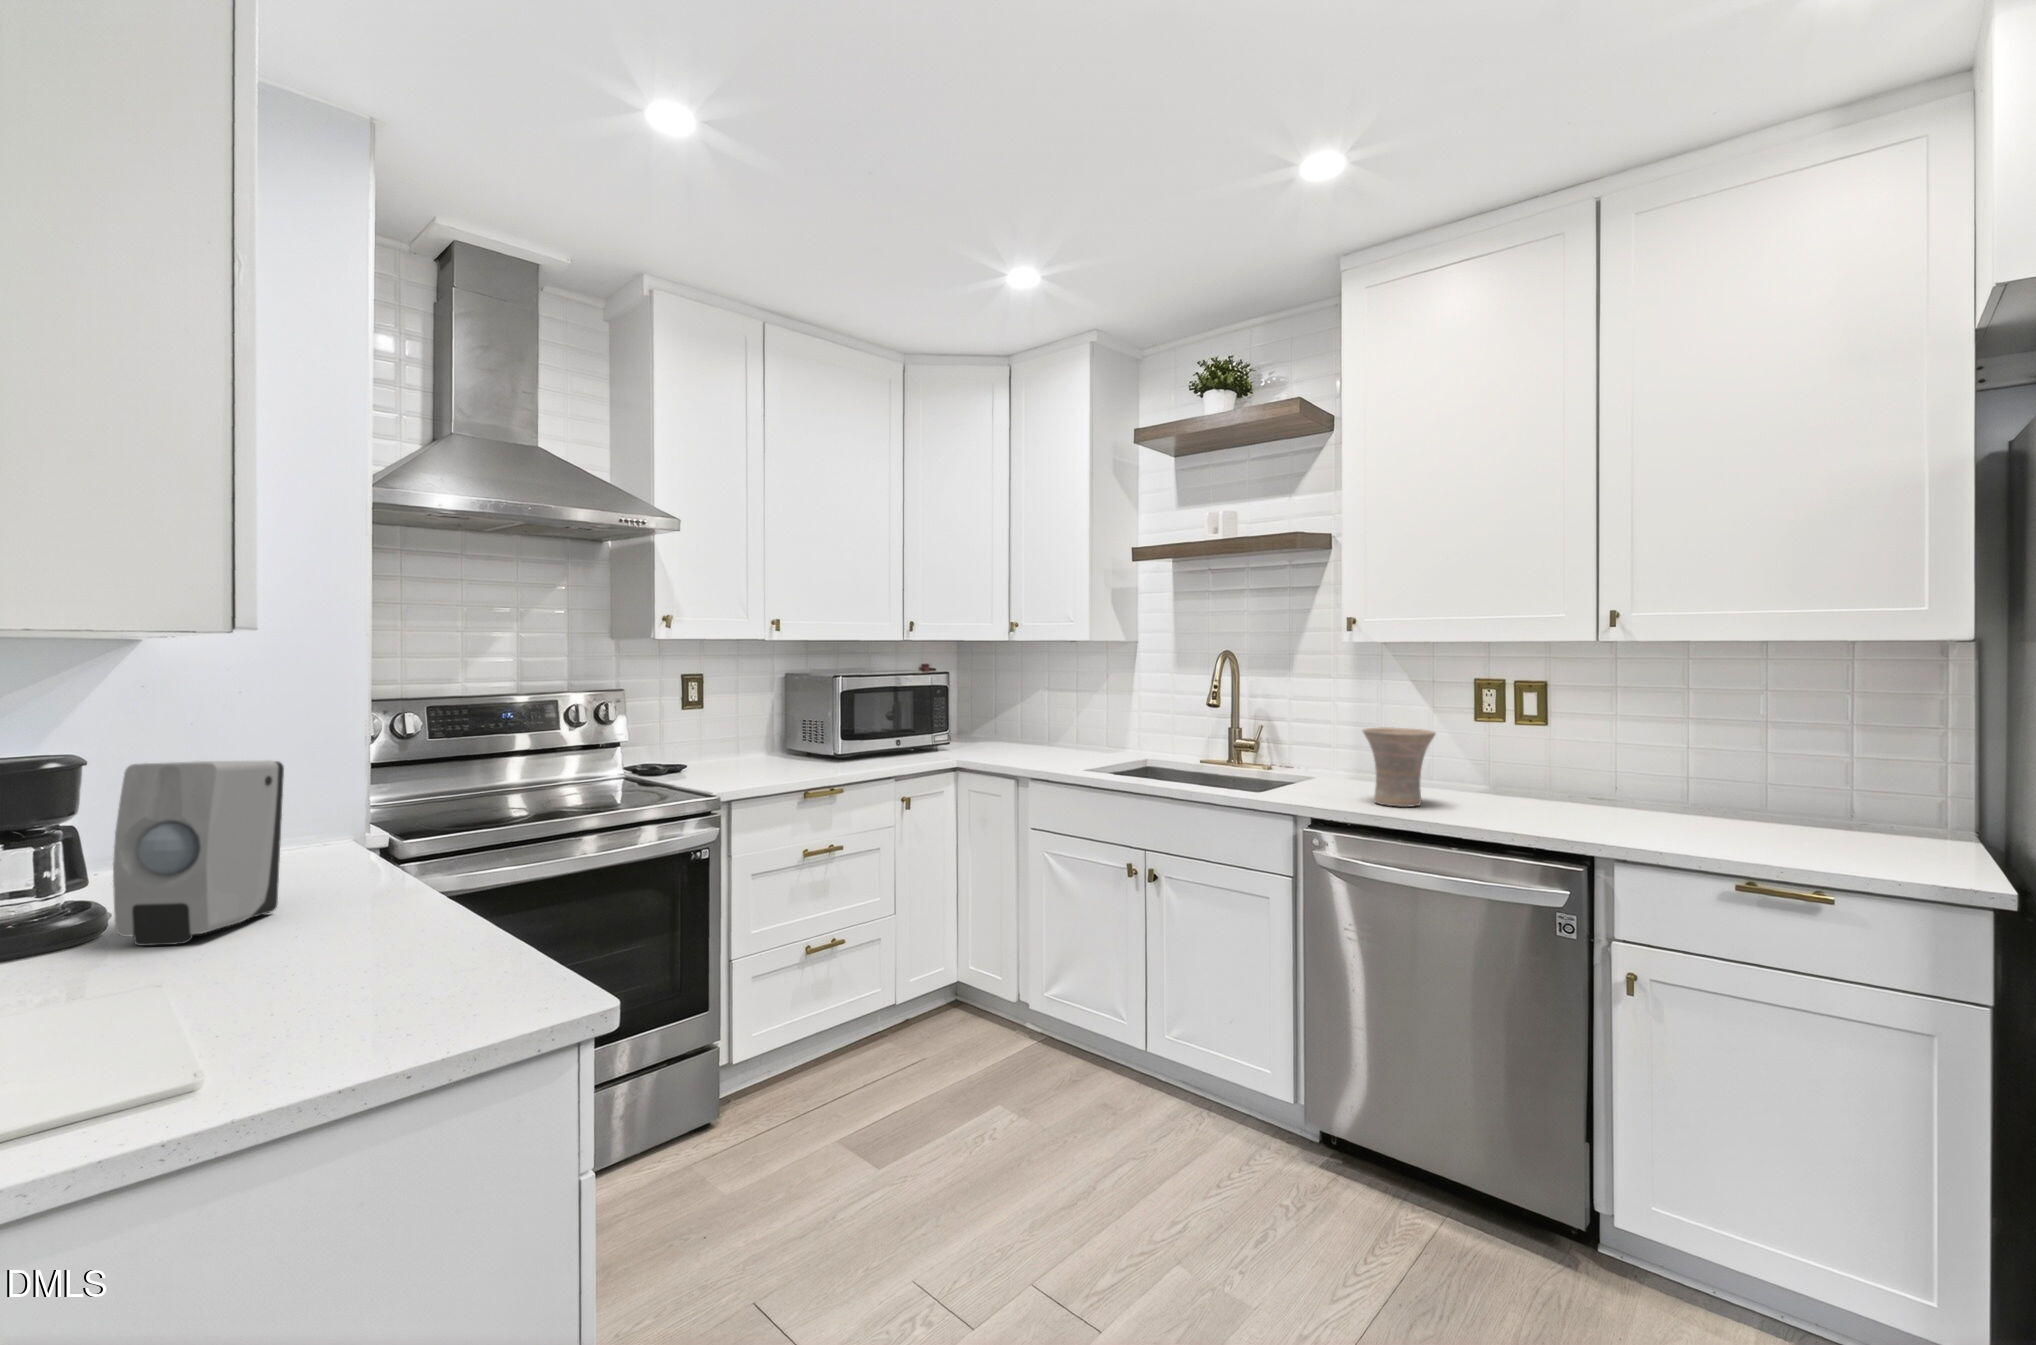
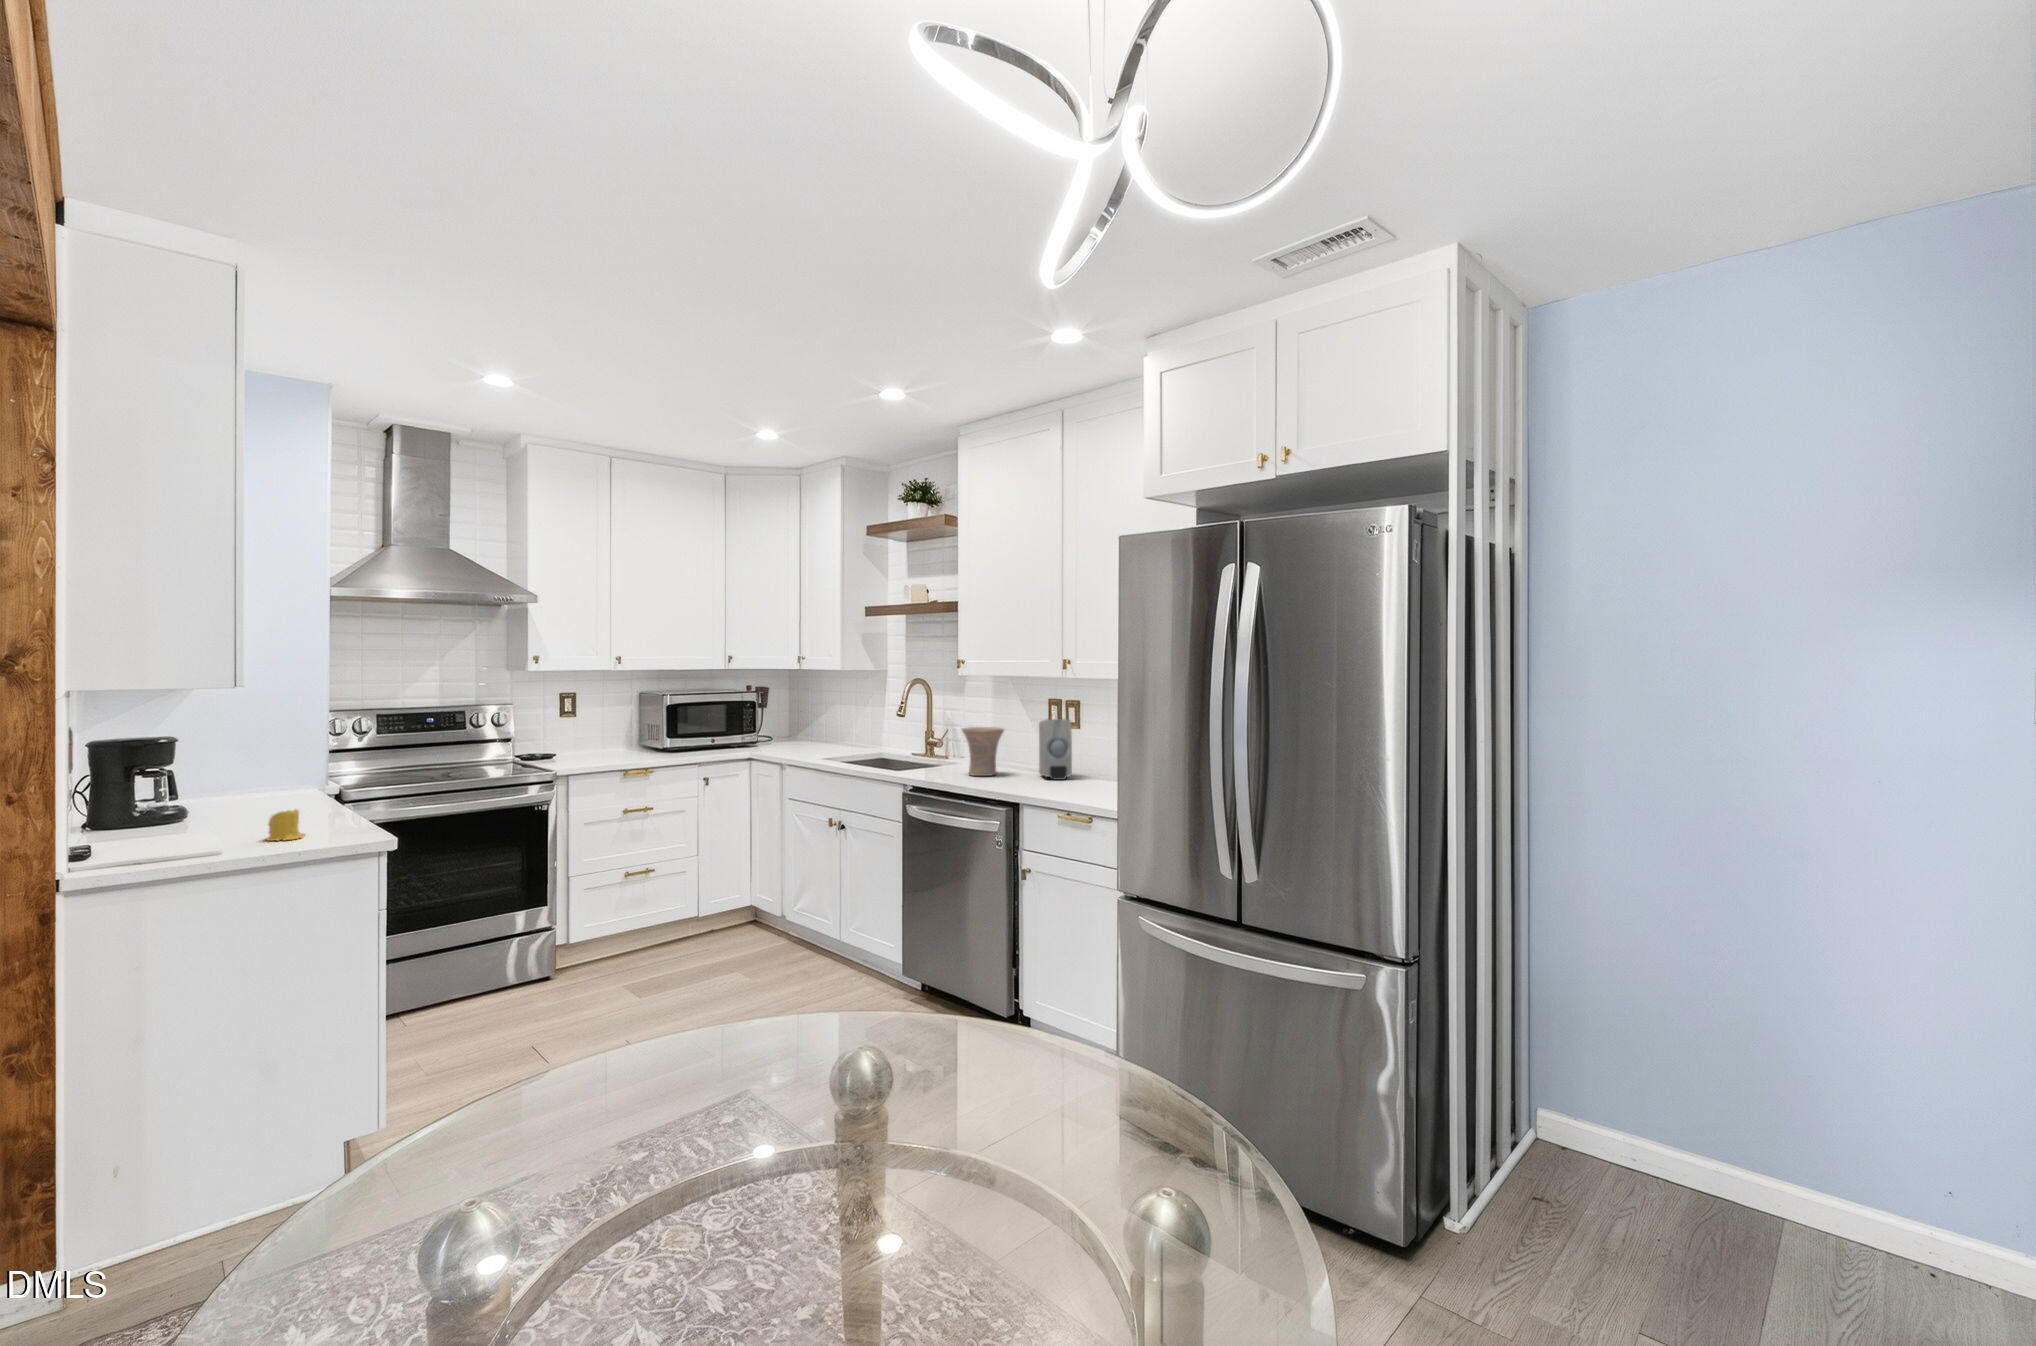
soap dispenser: present [113,760,284,946] -> present [1039,719,1072,780]
candle: none [283,934,376,1021] -> present [266,809,305,841]

